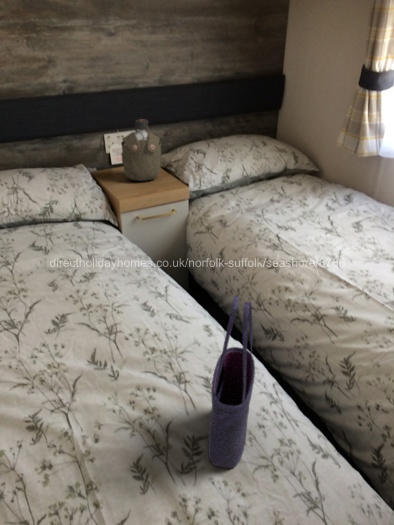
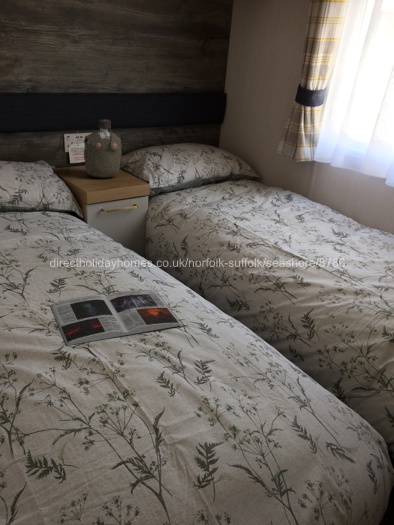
tote bag: present [208,296,255,468] -> none [215,231,259,378]
magazine: none [43,330,183,409] -> present [50,290,182,345]

